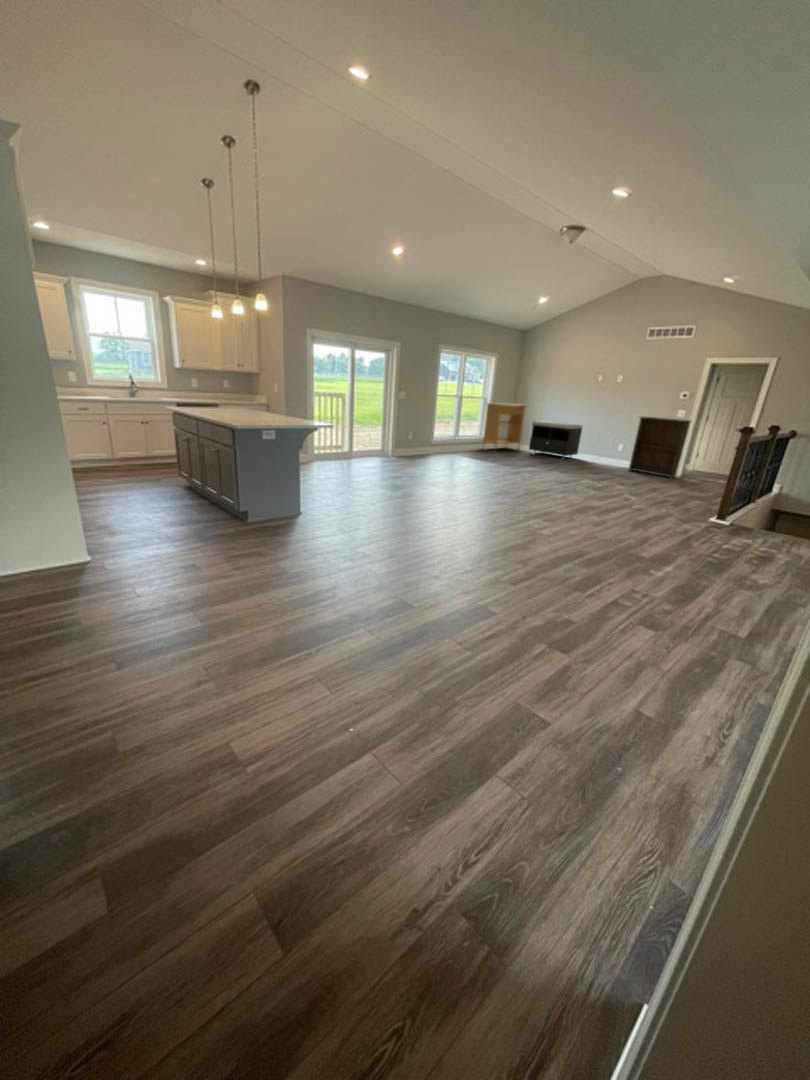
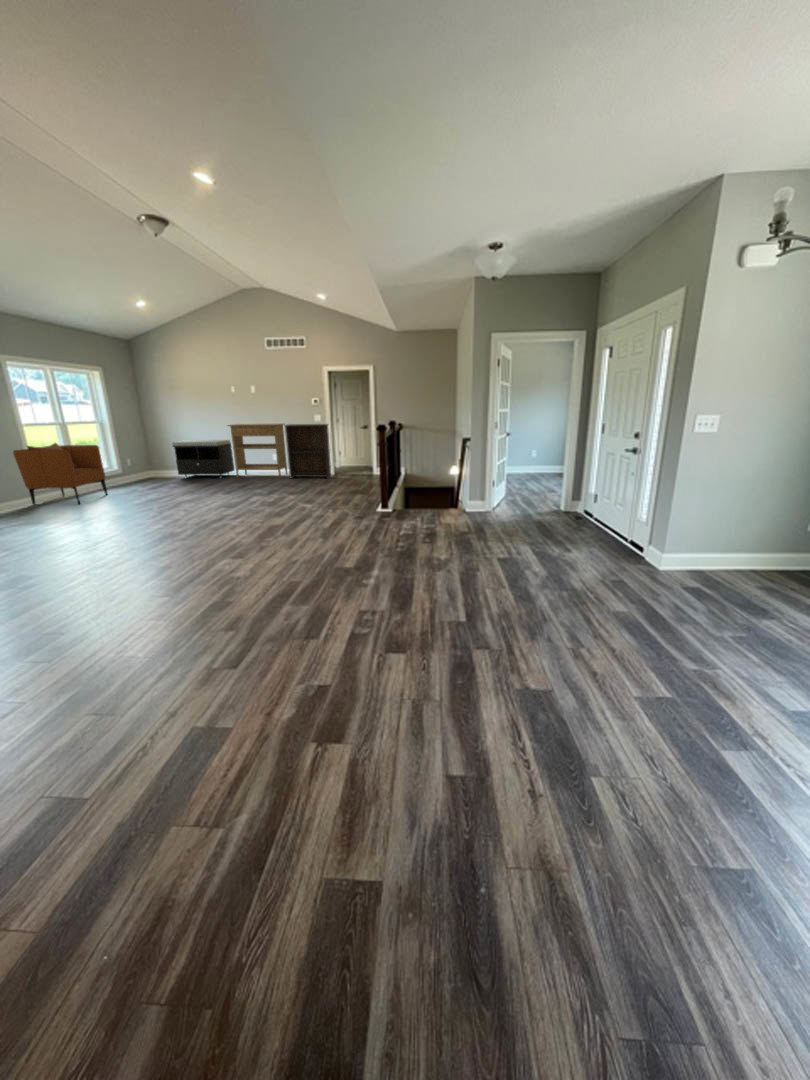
console table: present [483,403,526,445] -> present [228,424,288,477]
armchair: none [428,411,479,458] -> present [13,443,108,505]

